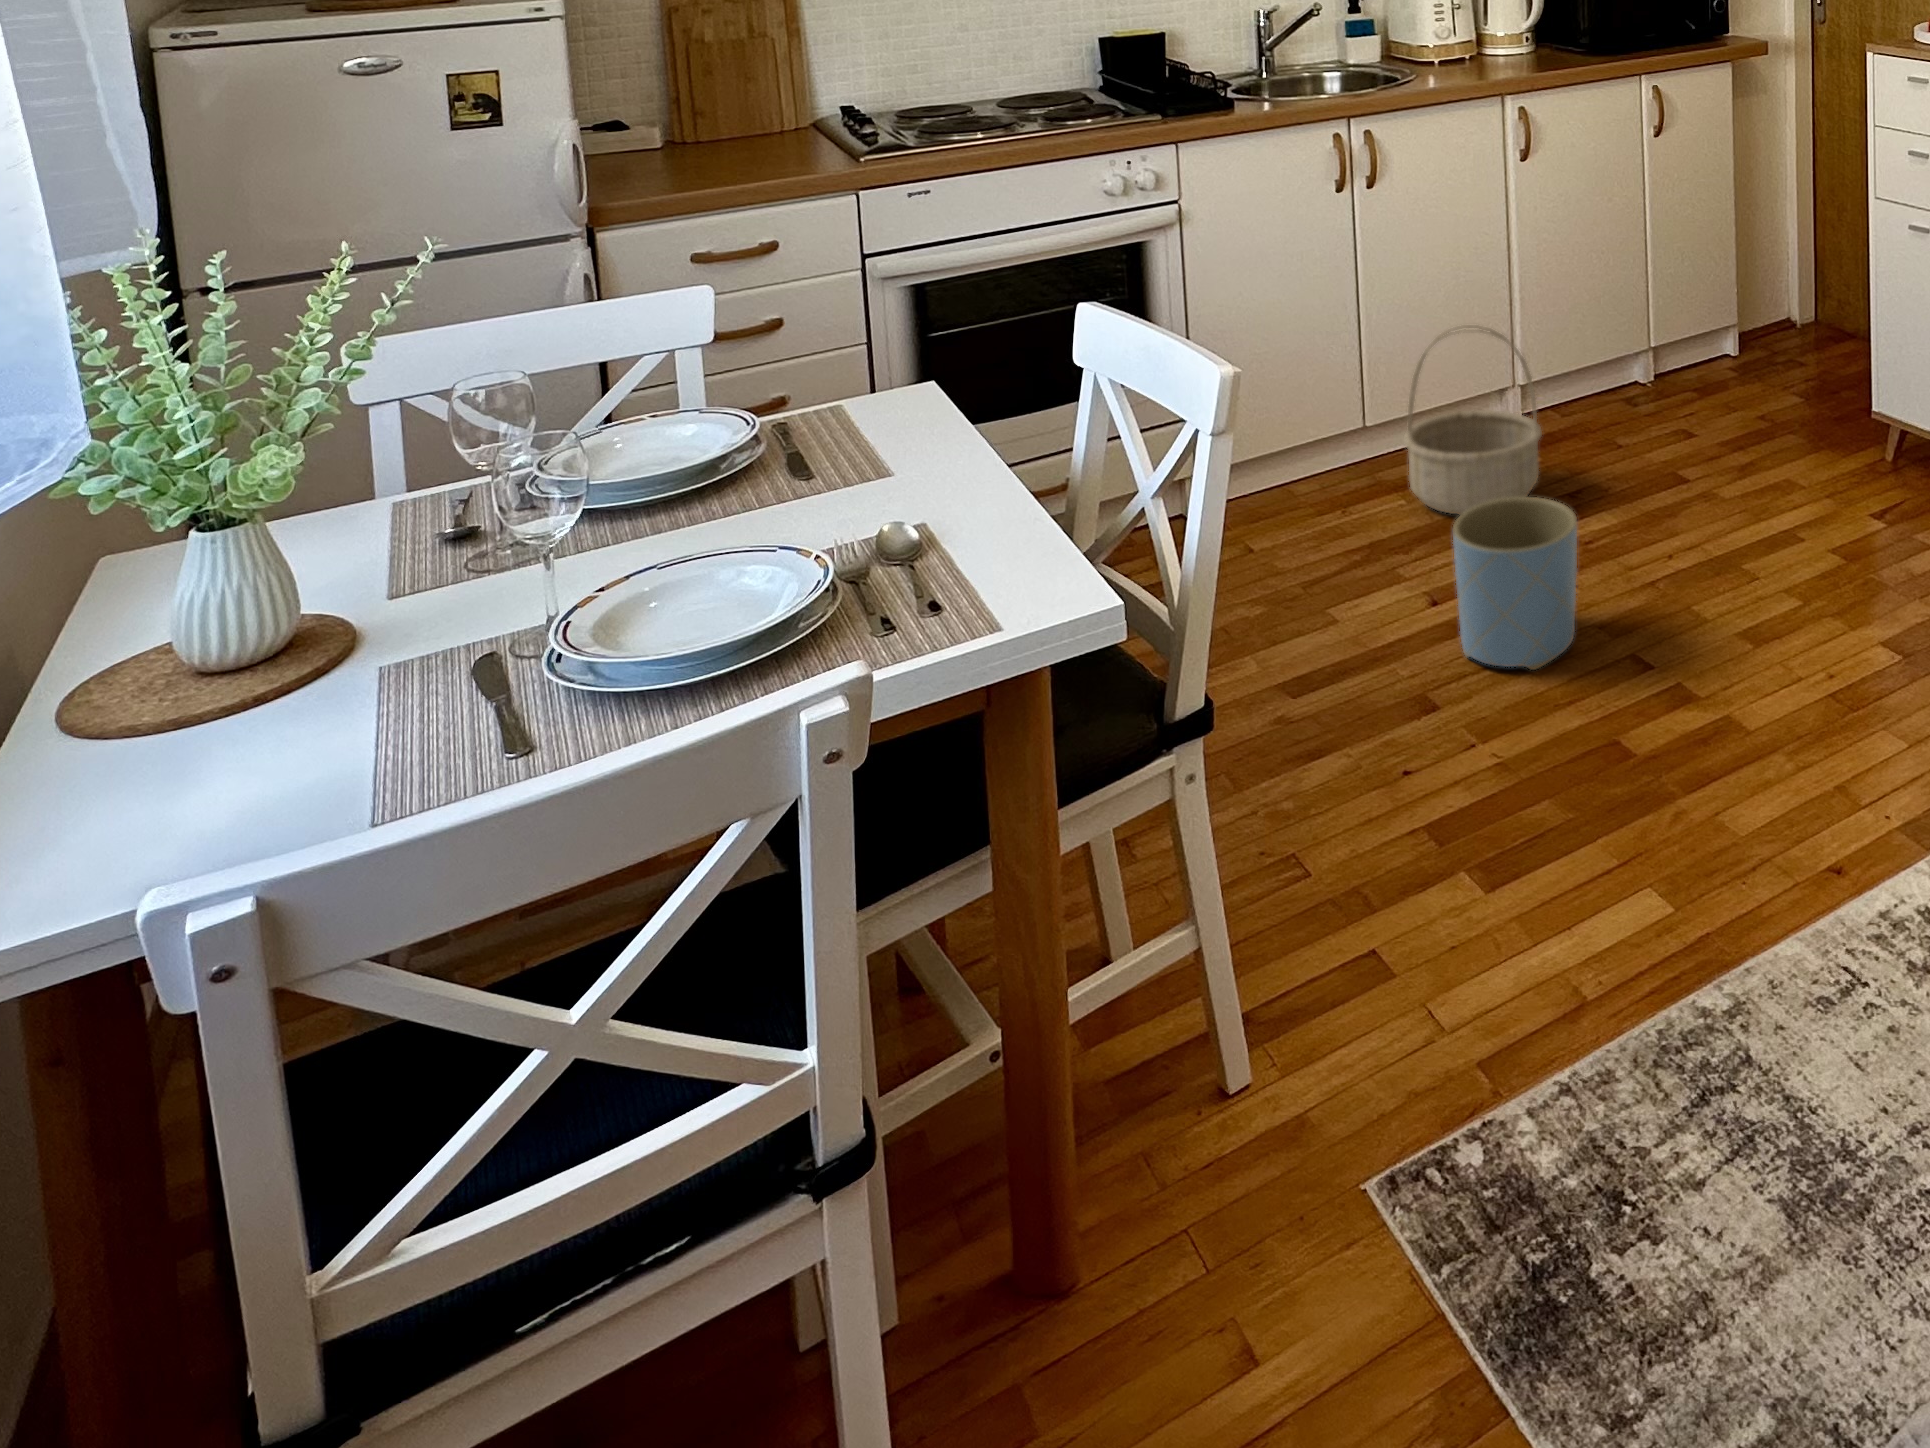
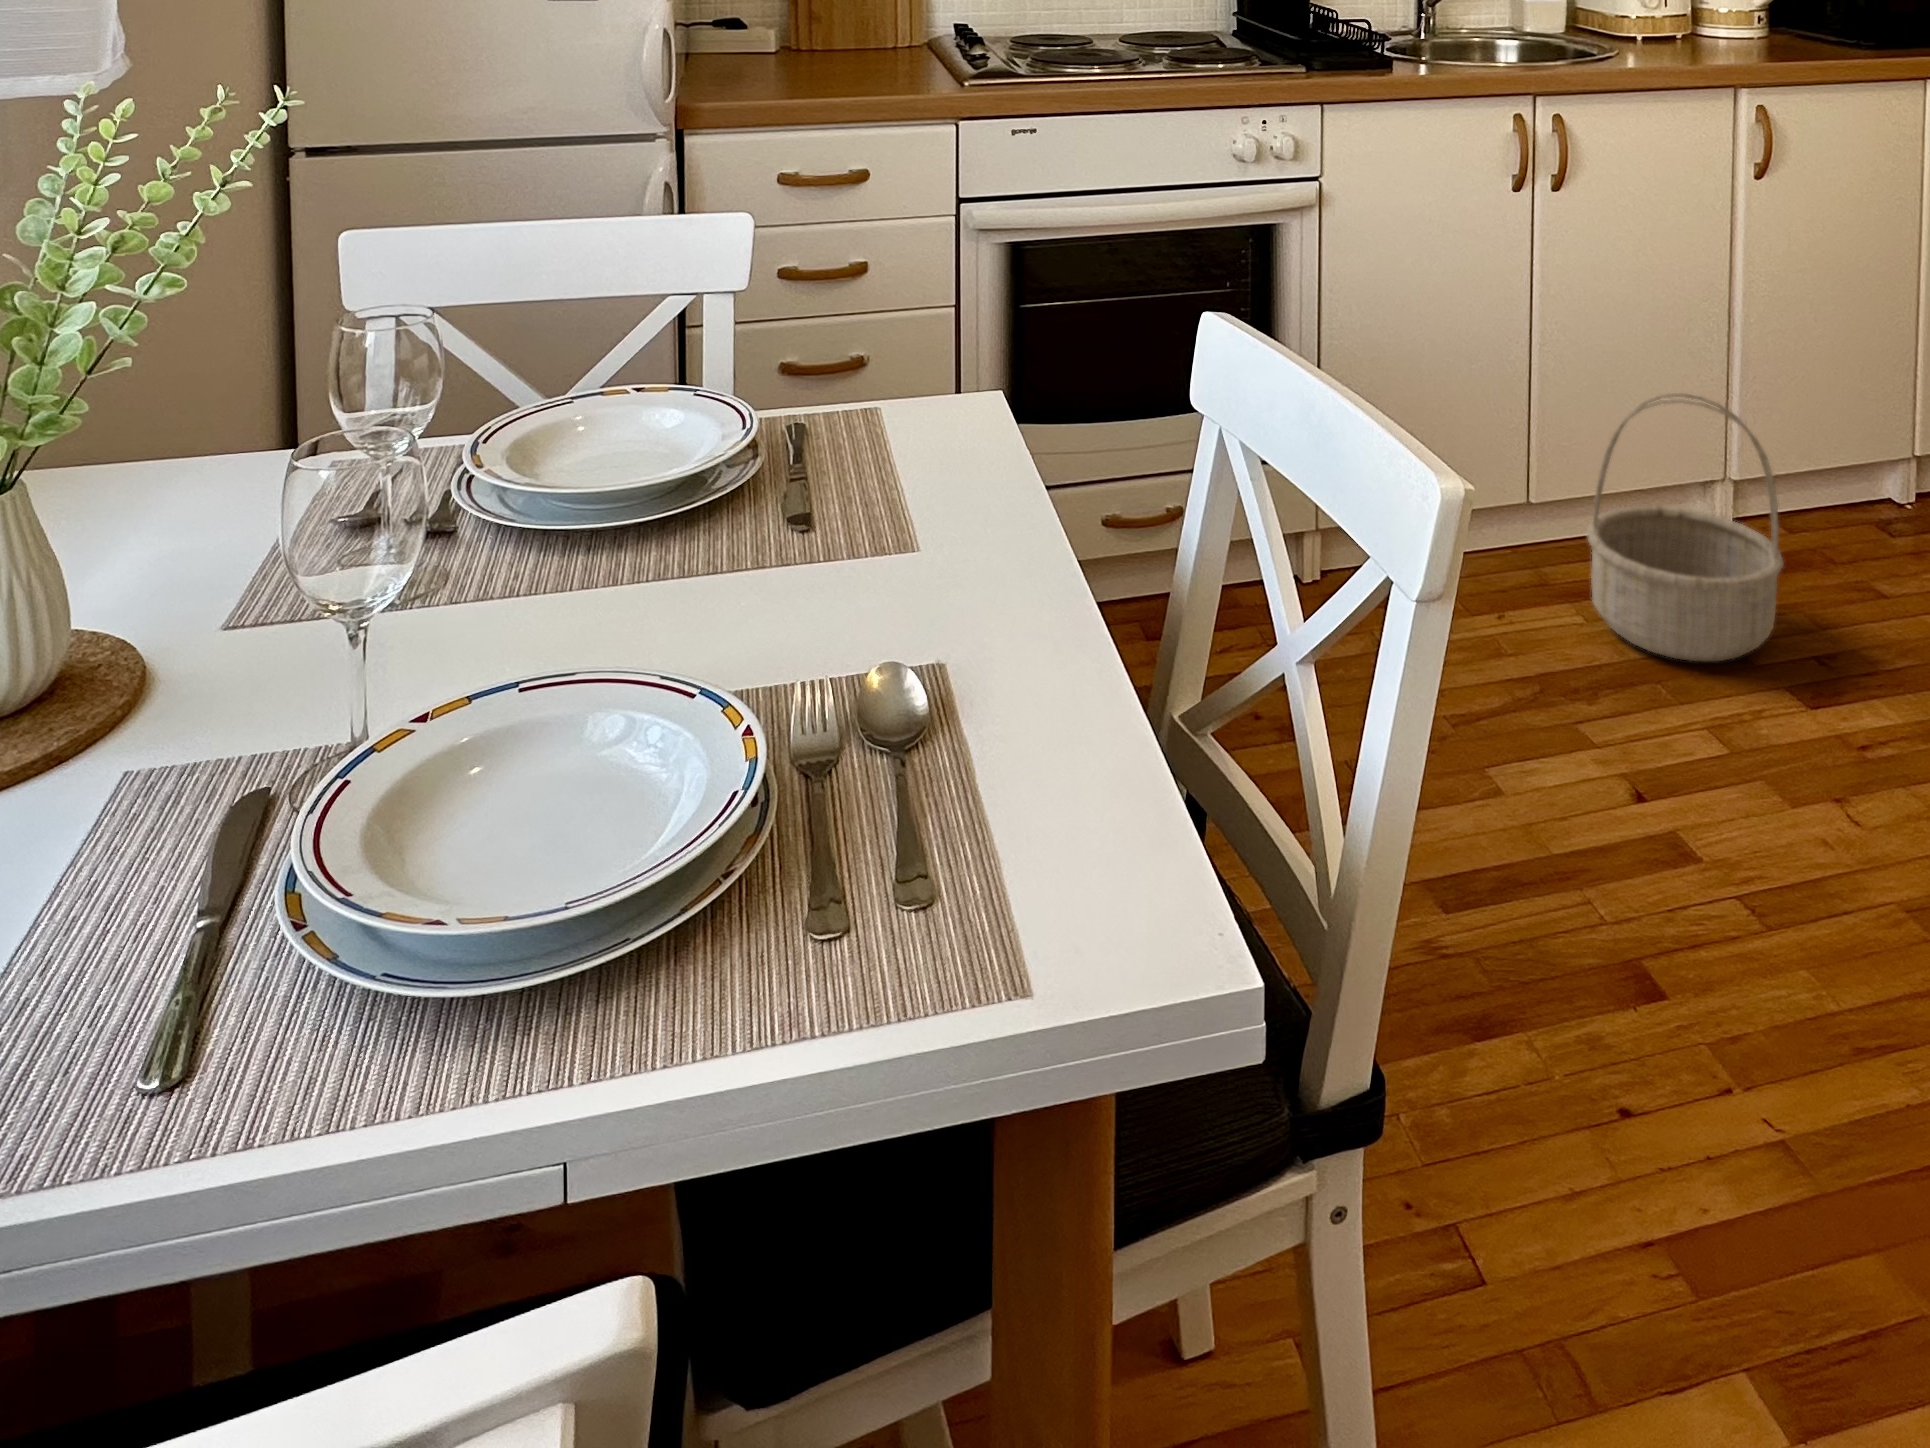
planter: present [1453,497,1577,670] -> none [1689,674,1888,965]

